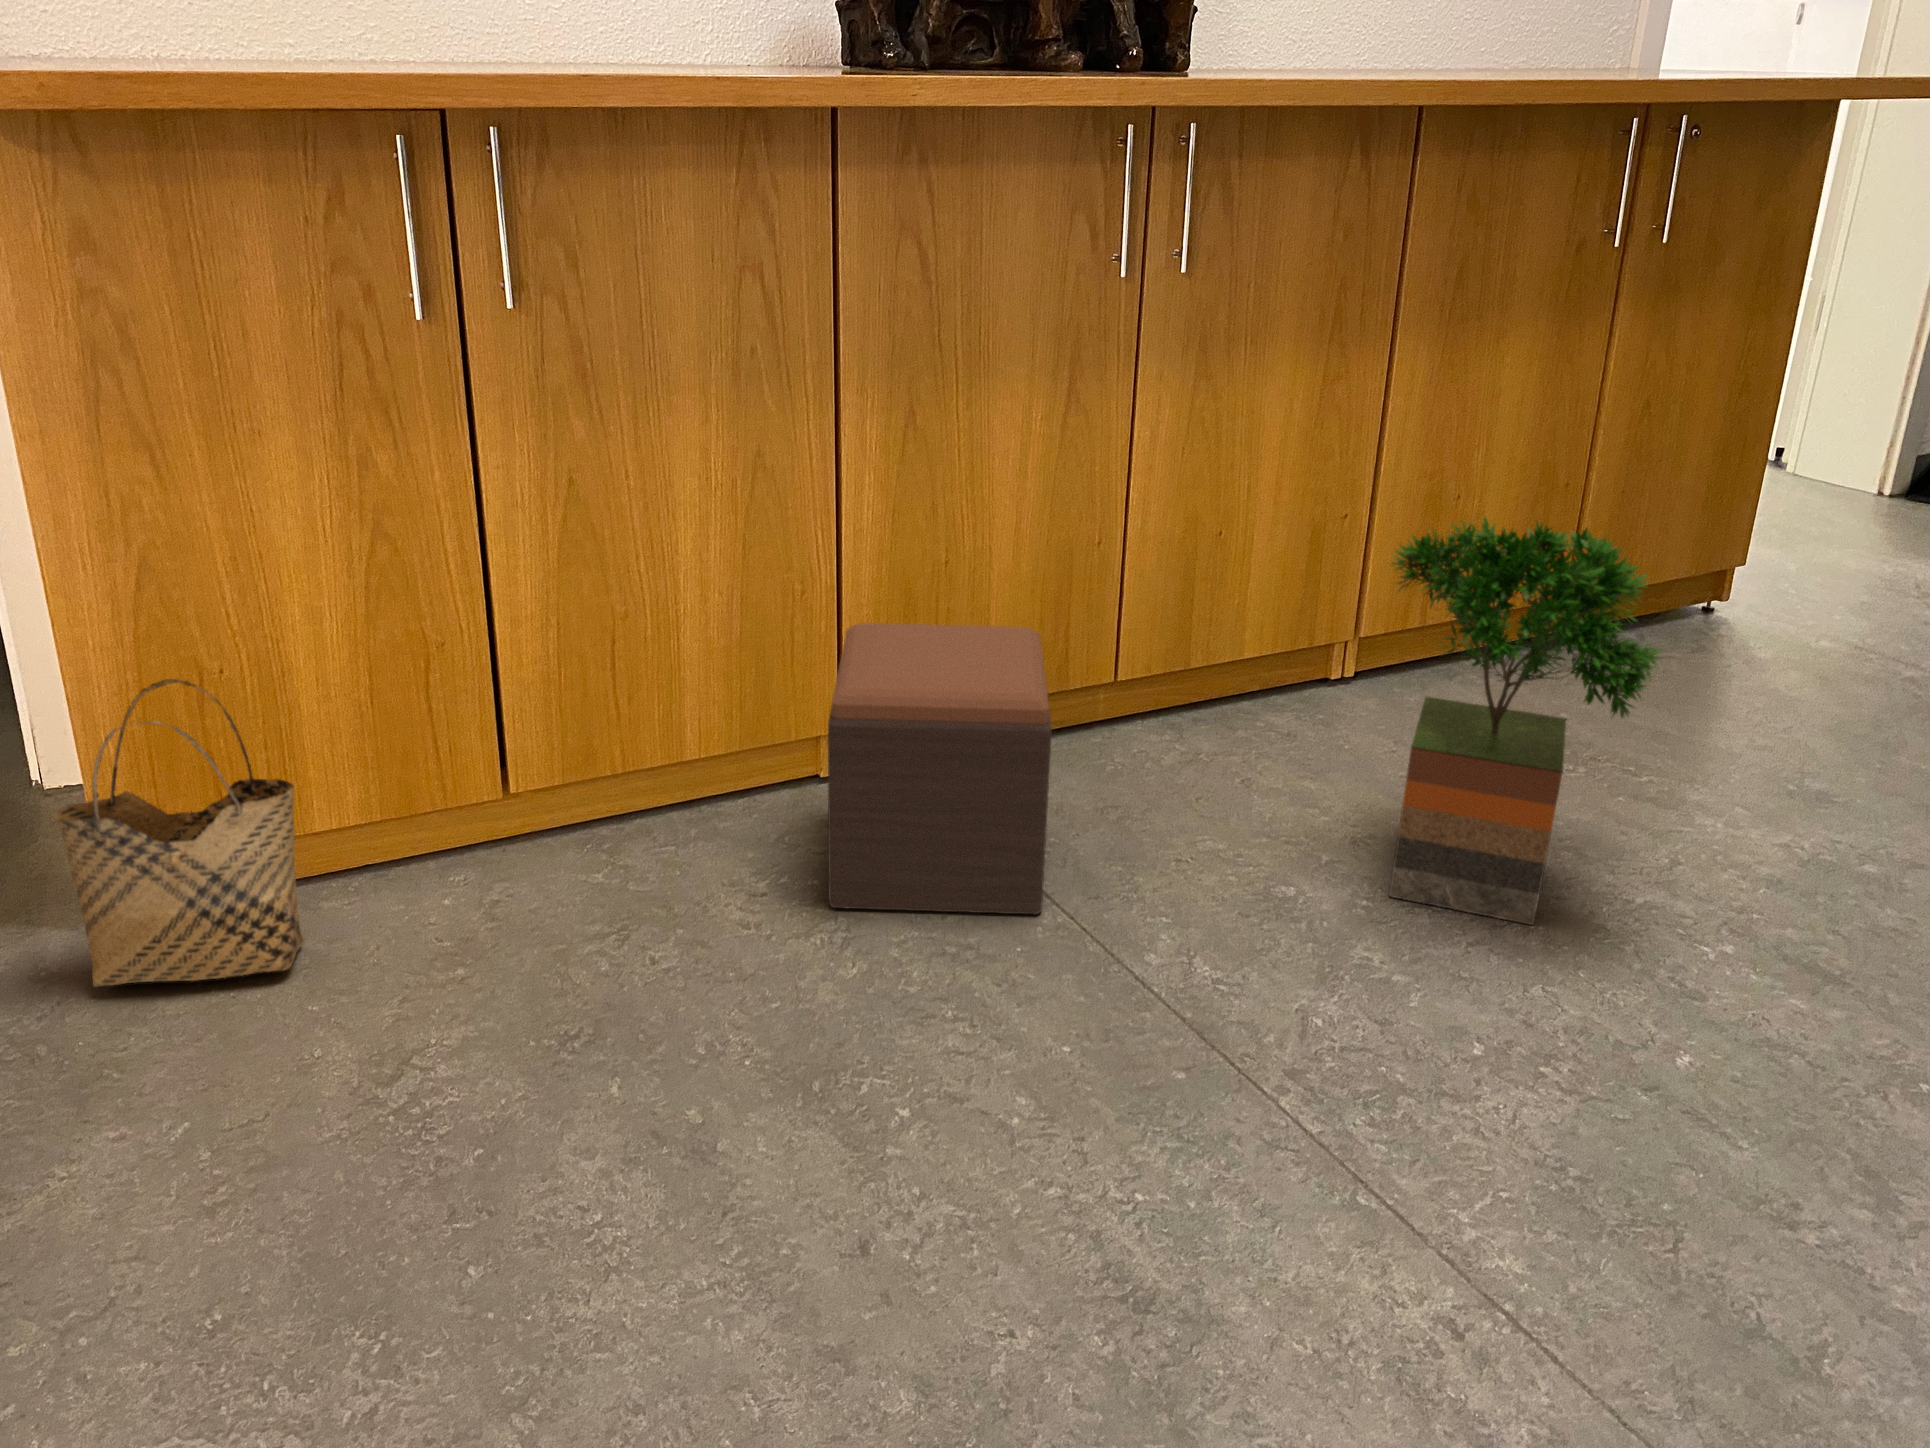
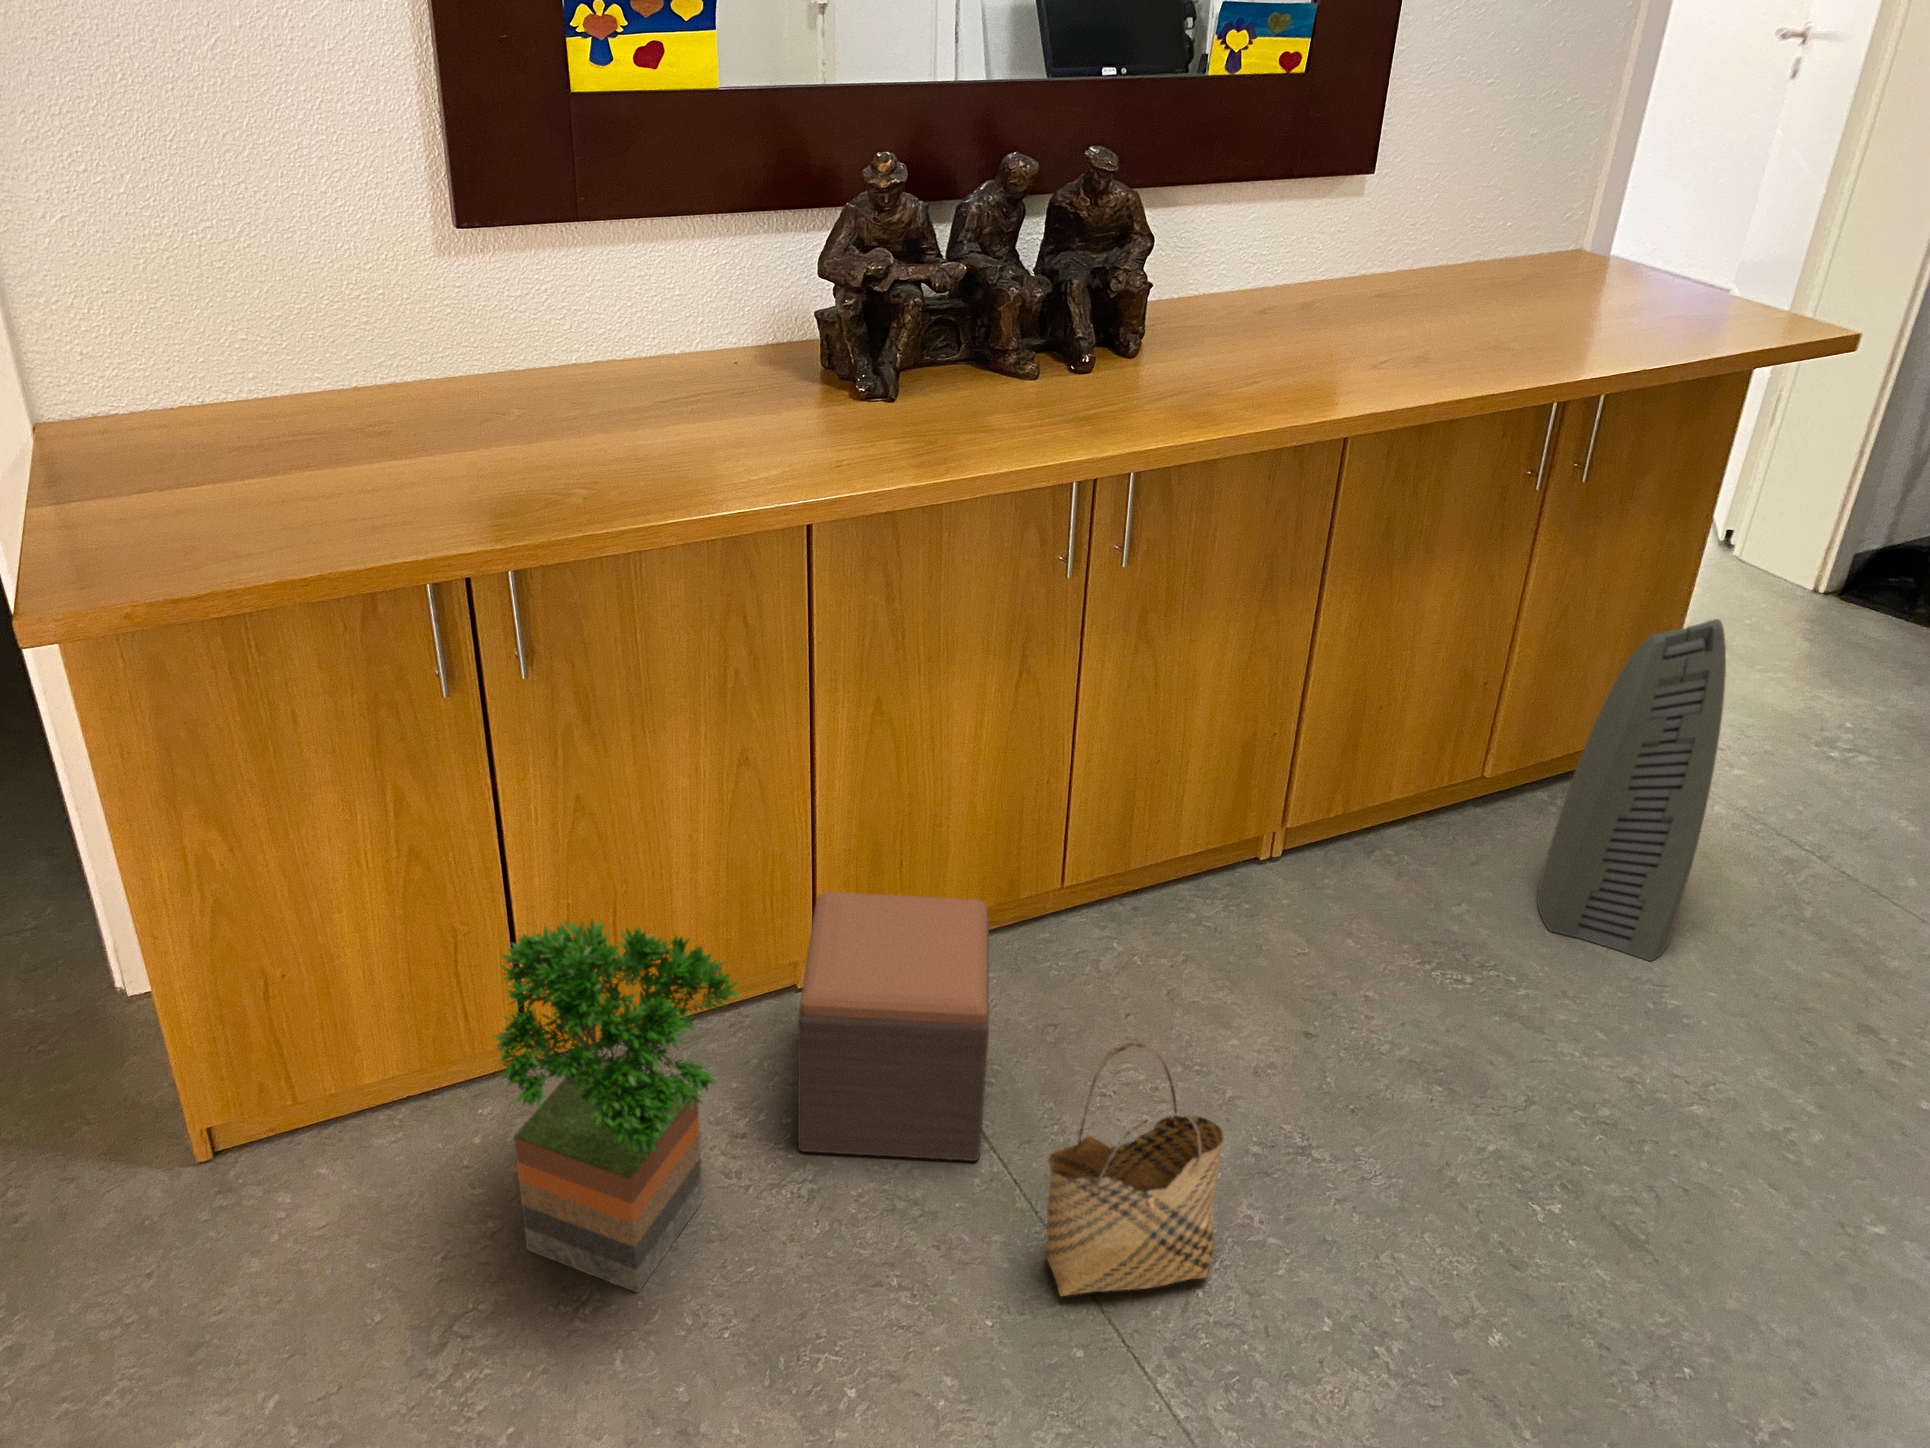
air purifier: none [1641,360,1843,754] -> present [1537,619,1726,961]
potted tree: present [1389,516,1662,925] -> present [493,919,738,1293]
woven basket: present [52,679,303,987] -> present [1045,1043,1224,1296]

